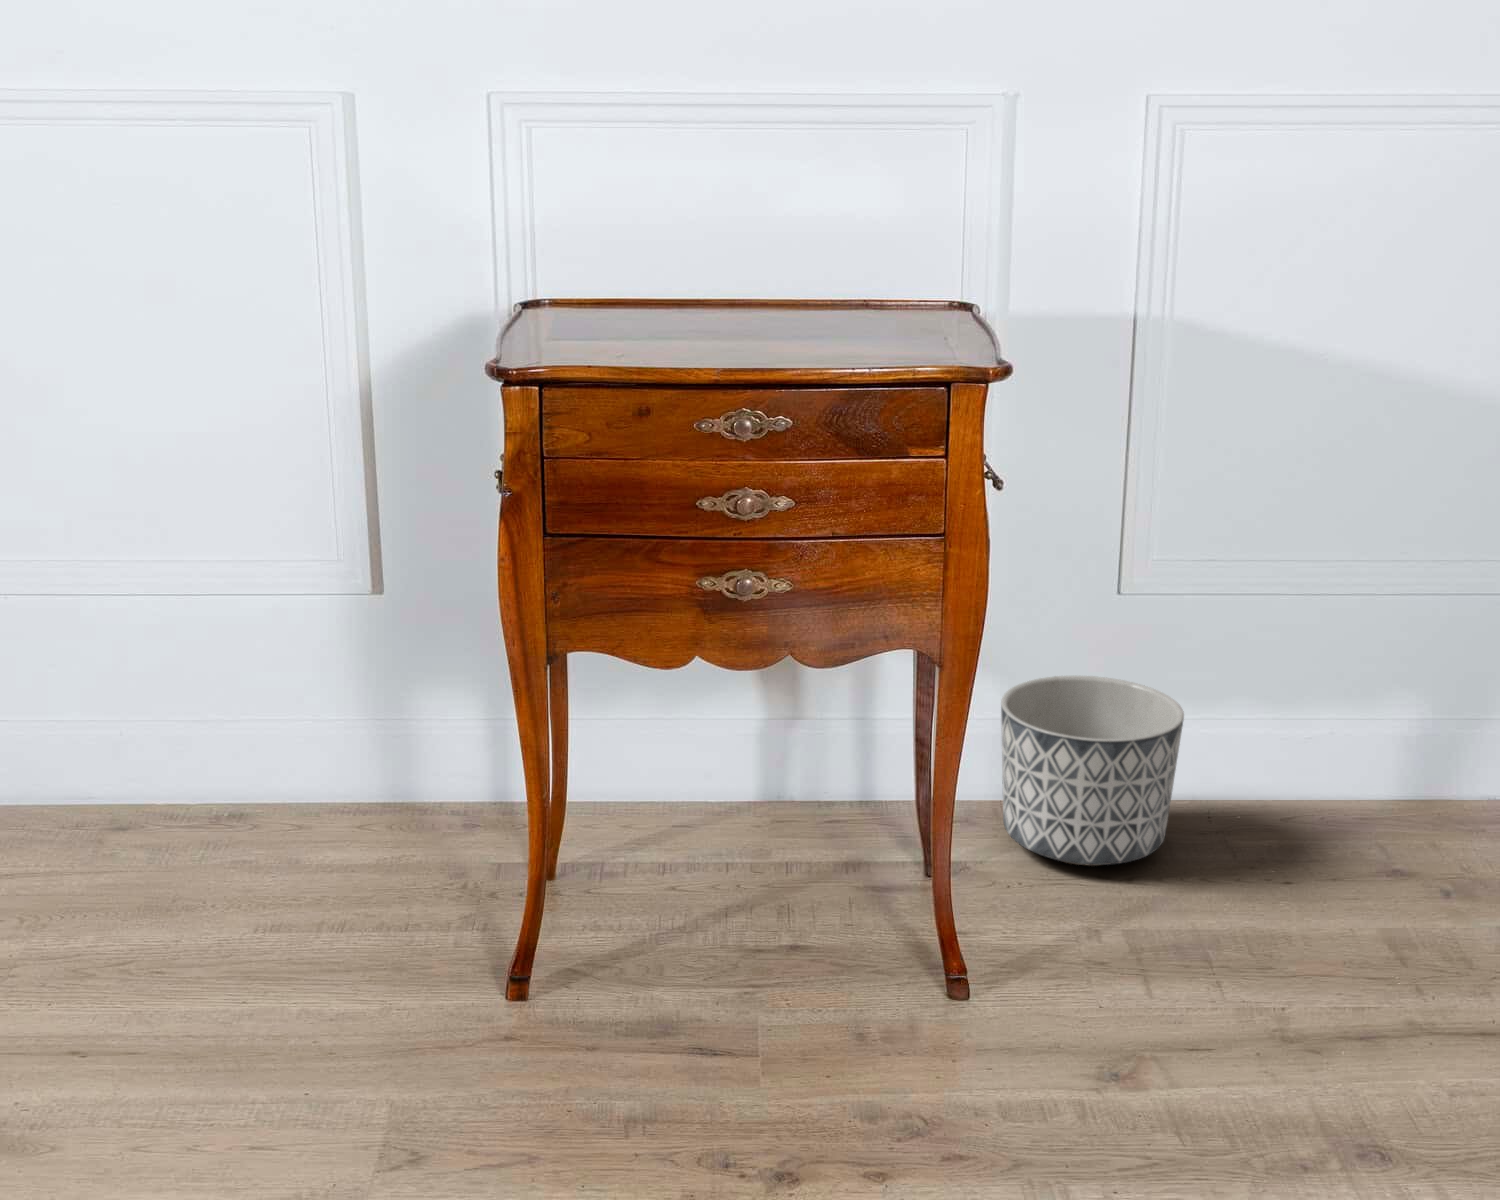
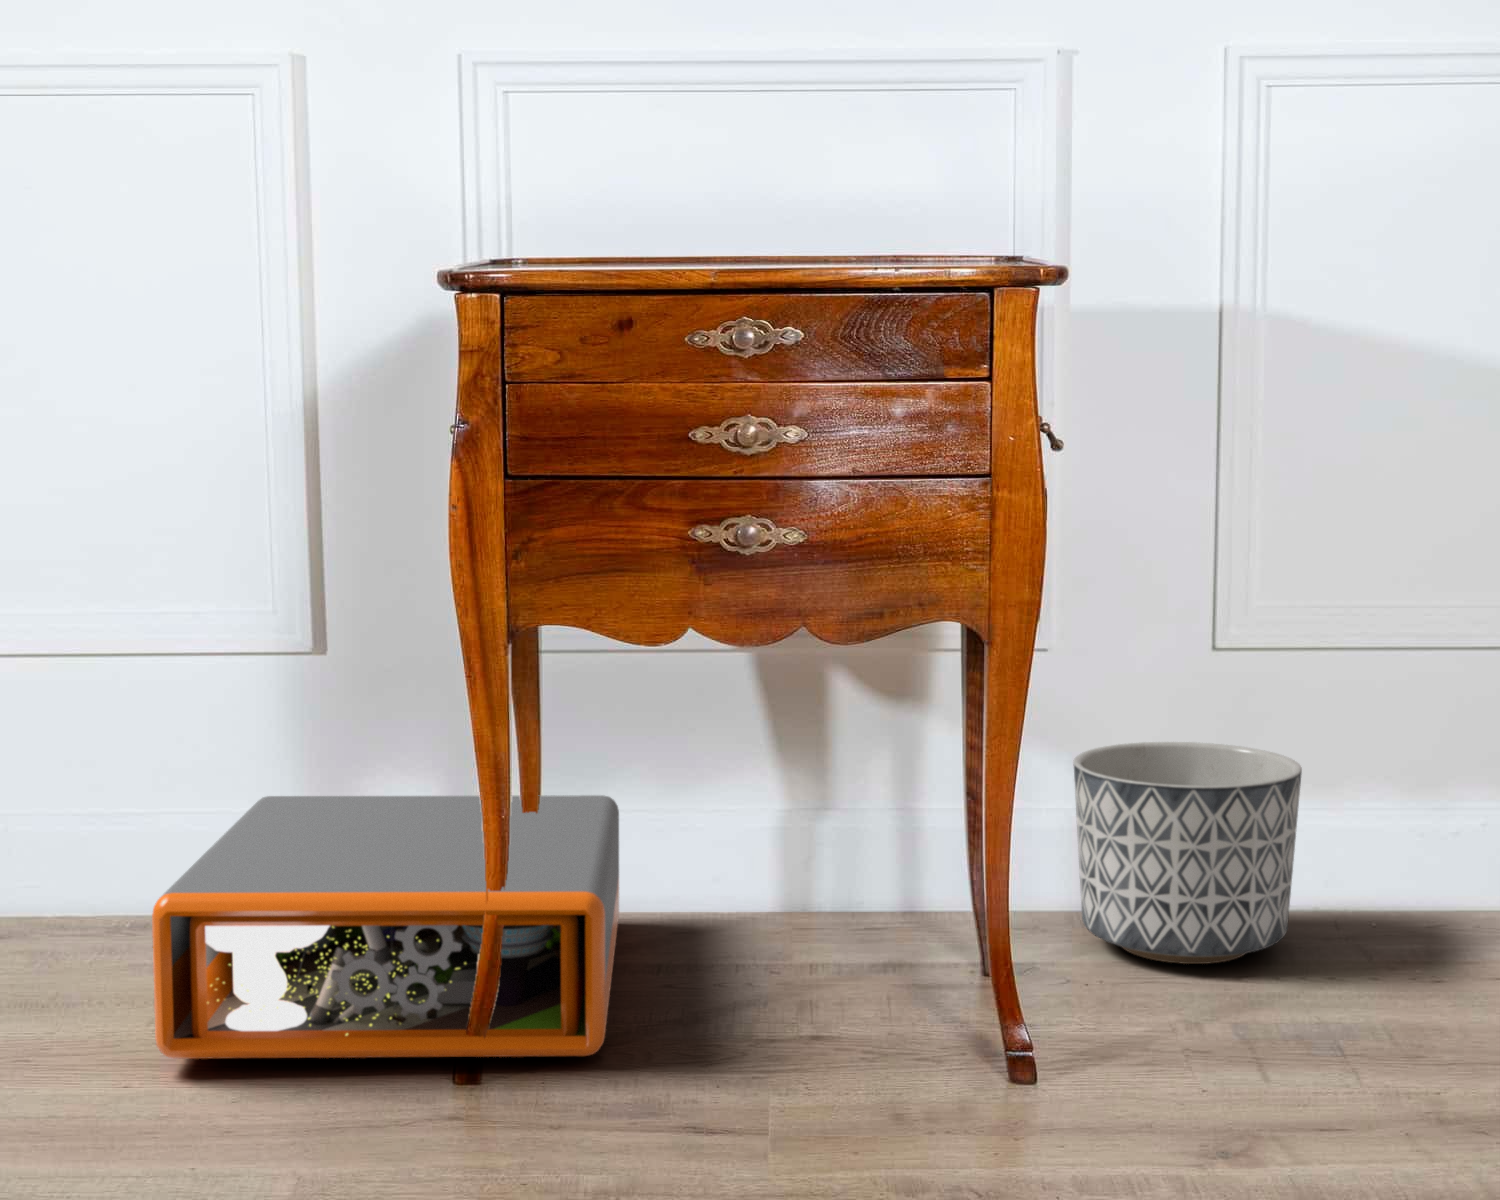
storage box: none [267,717,635,977] -> present [152,795,619,1059]

